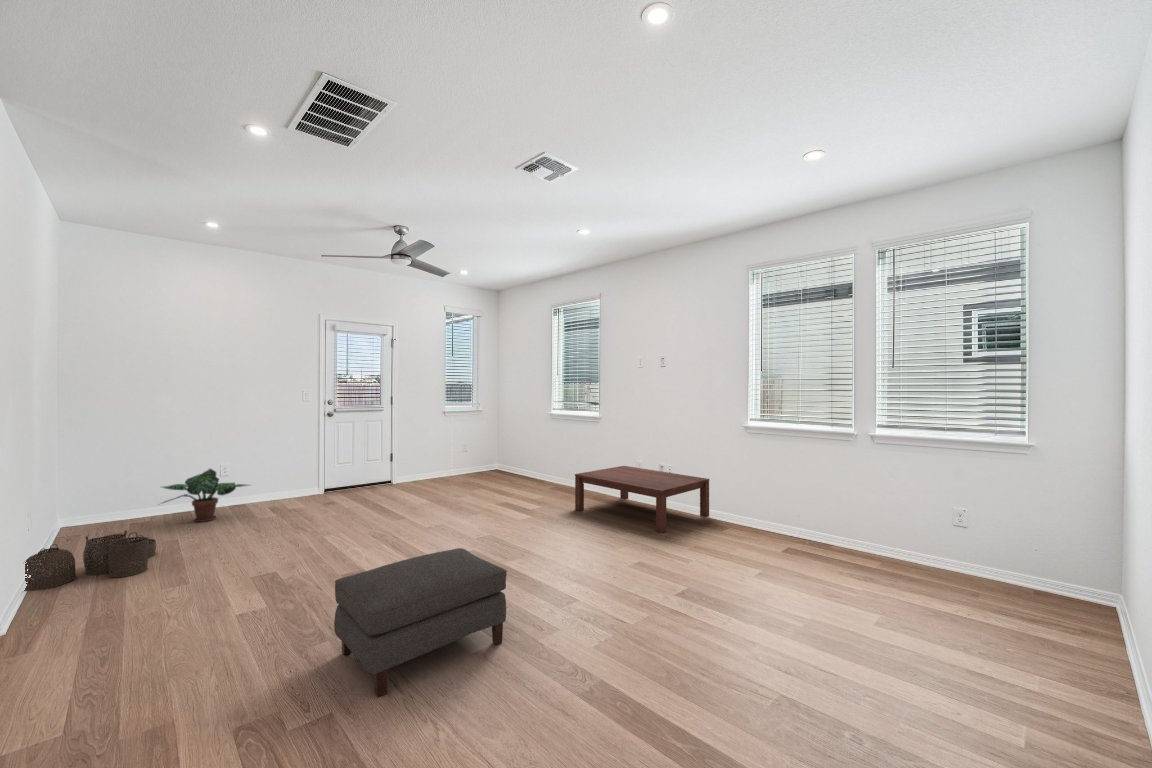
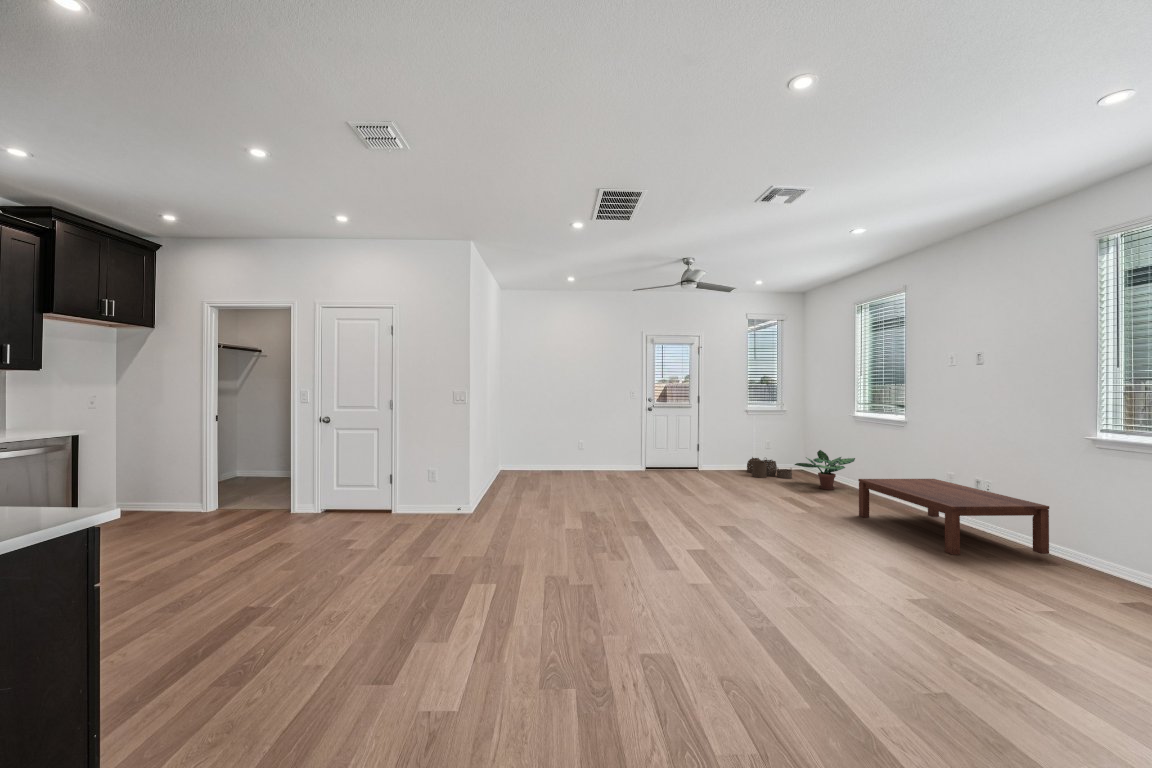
potted plant: present [163,469,248,522] -> present [795,450,855,490]
woven basket: present [24,530,156,591] -> present [747,457,792,478]
ottoman: present [334,548,507,697] -> none [606,510,717,587]

